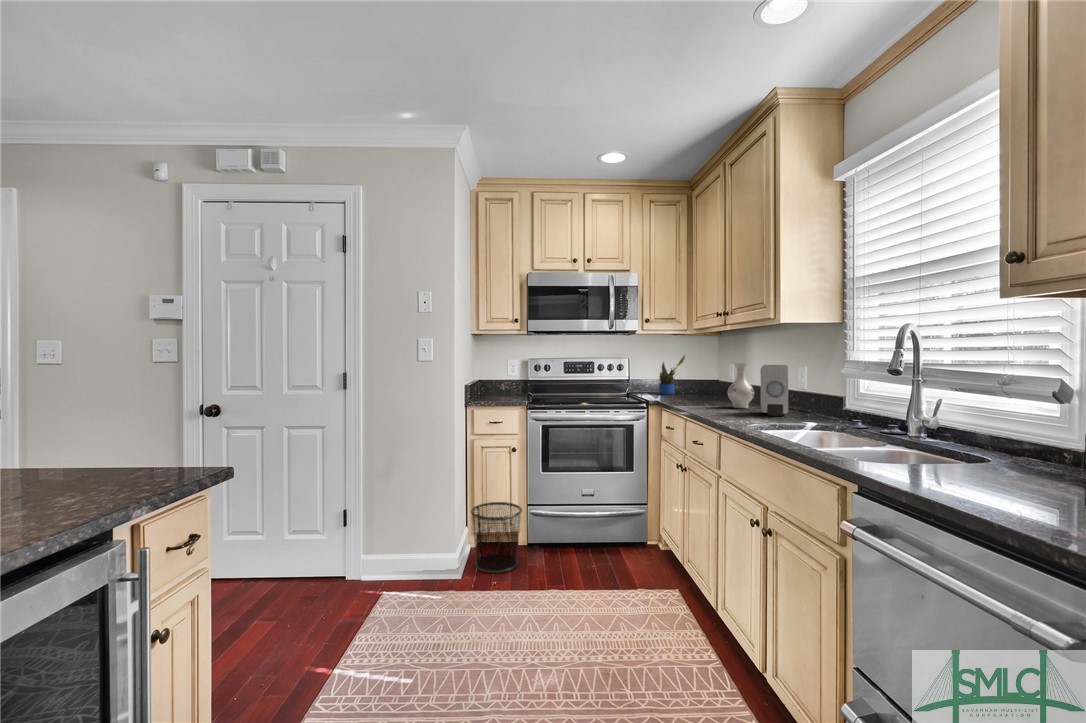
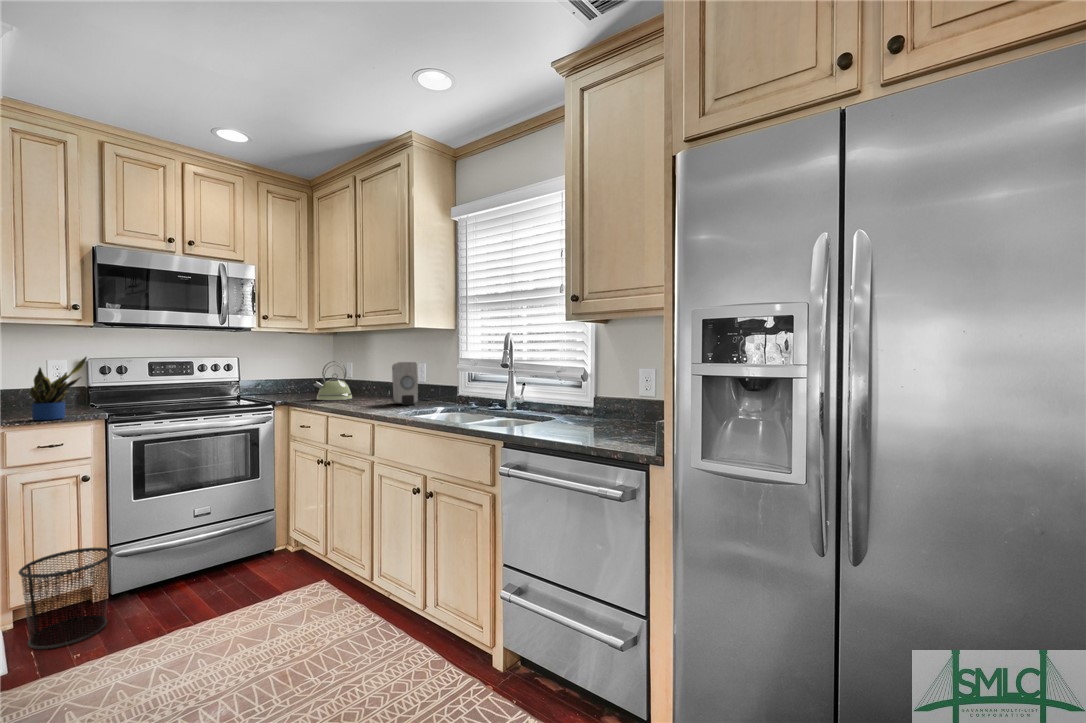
potted plant: present [659,356,685,395] -> present [30,357,87,420]
kettle: none [685,363,726,404] -> present [313,361,352,400]
vase: present [728,363,754,408] -> none [360,361,383,401]

